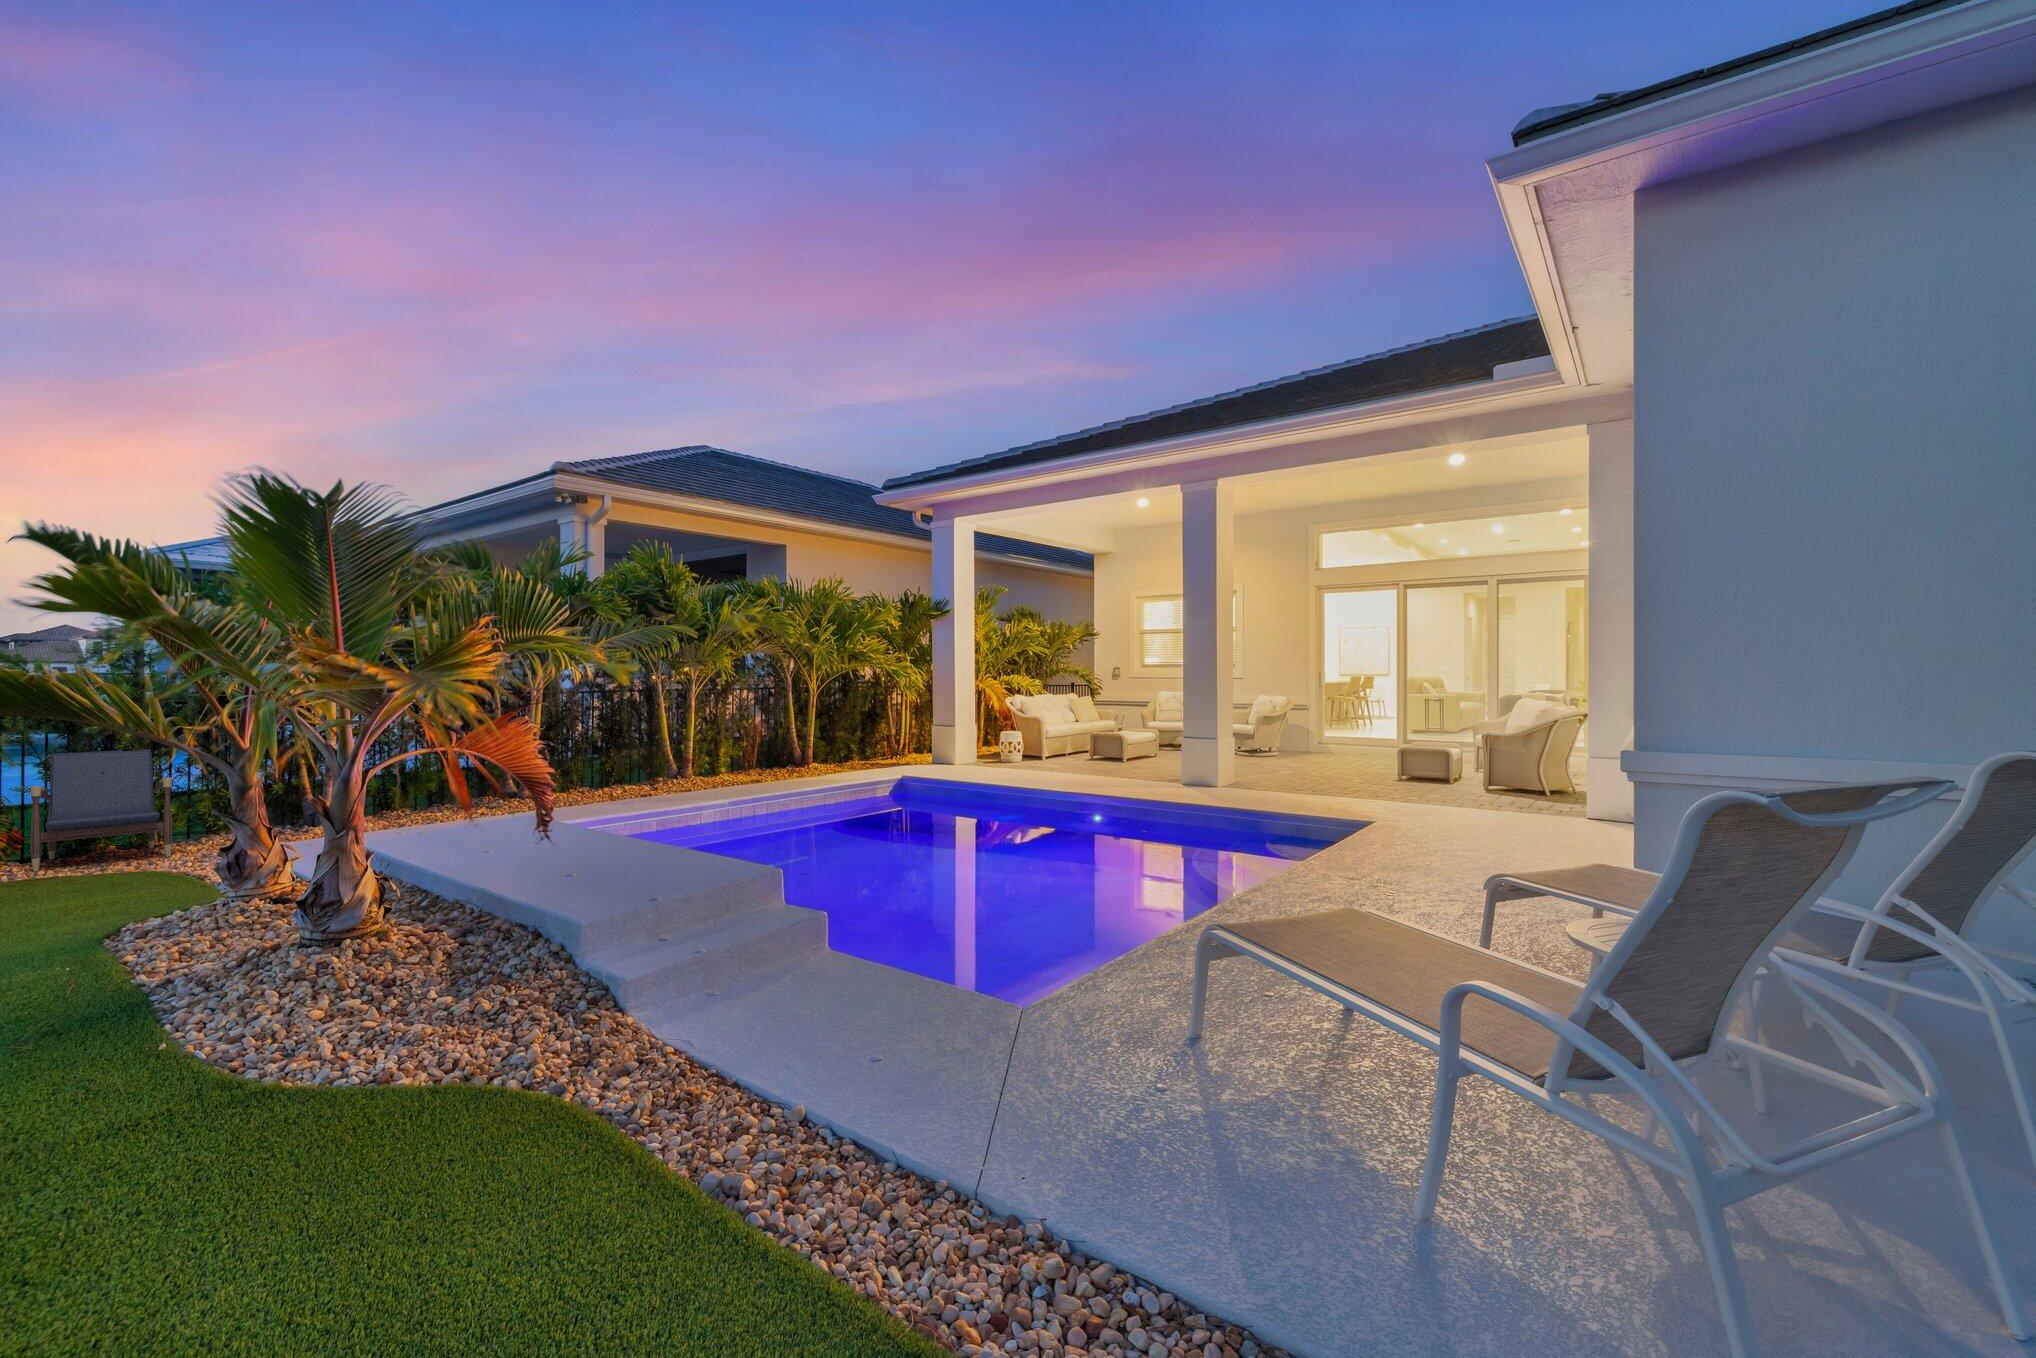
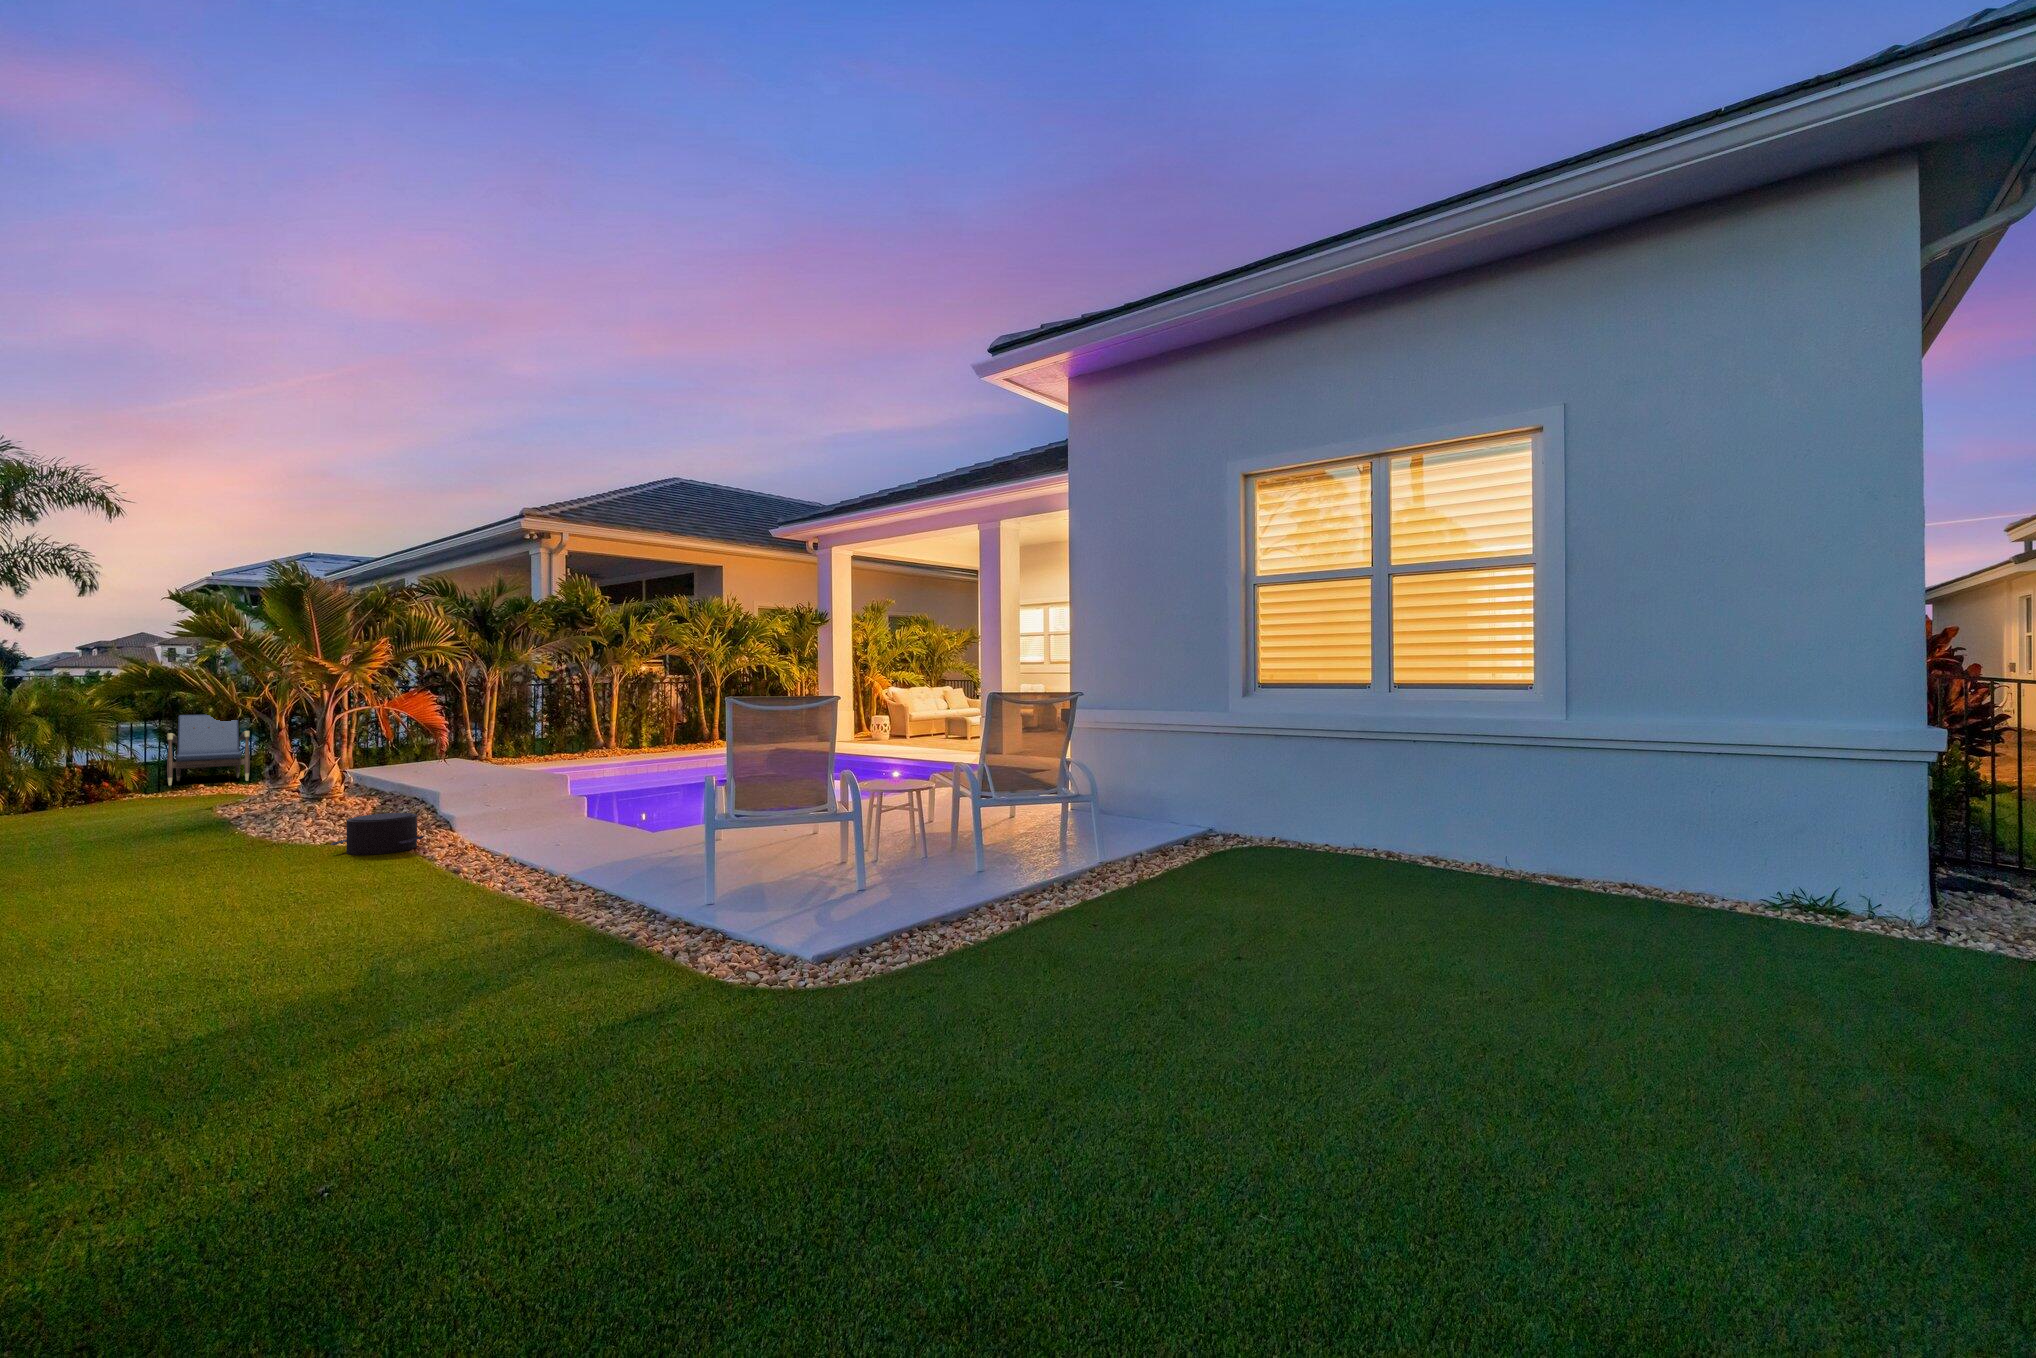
pouf: none [422,1012,628,1146] -> present [331,813,424,855]

